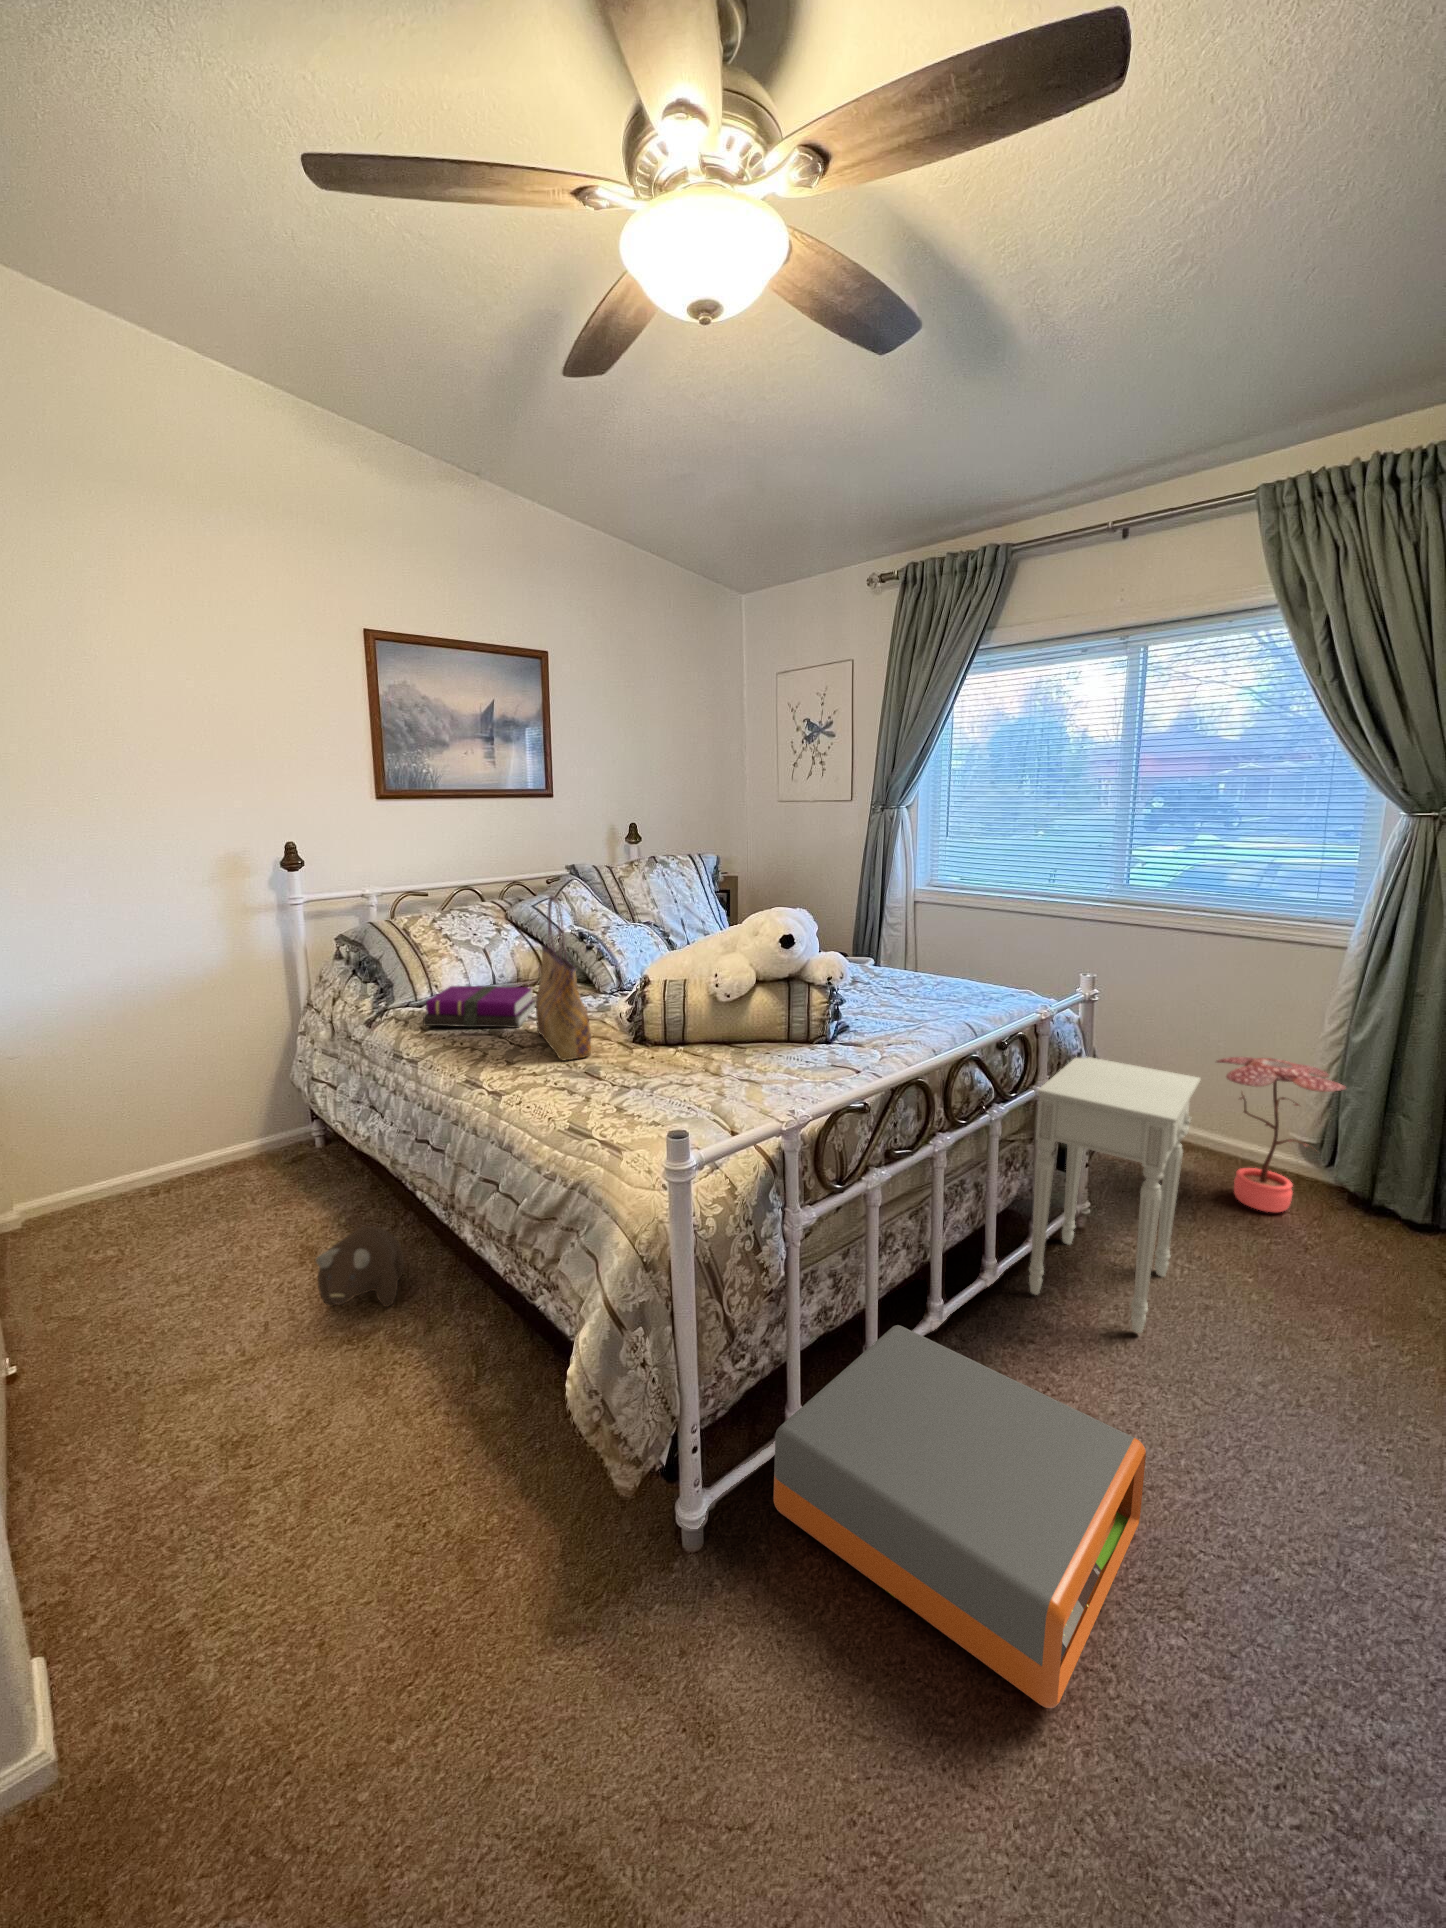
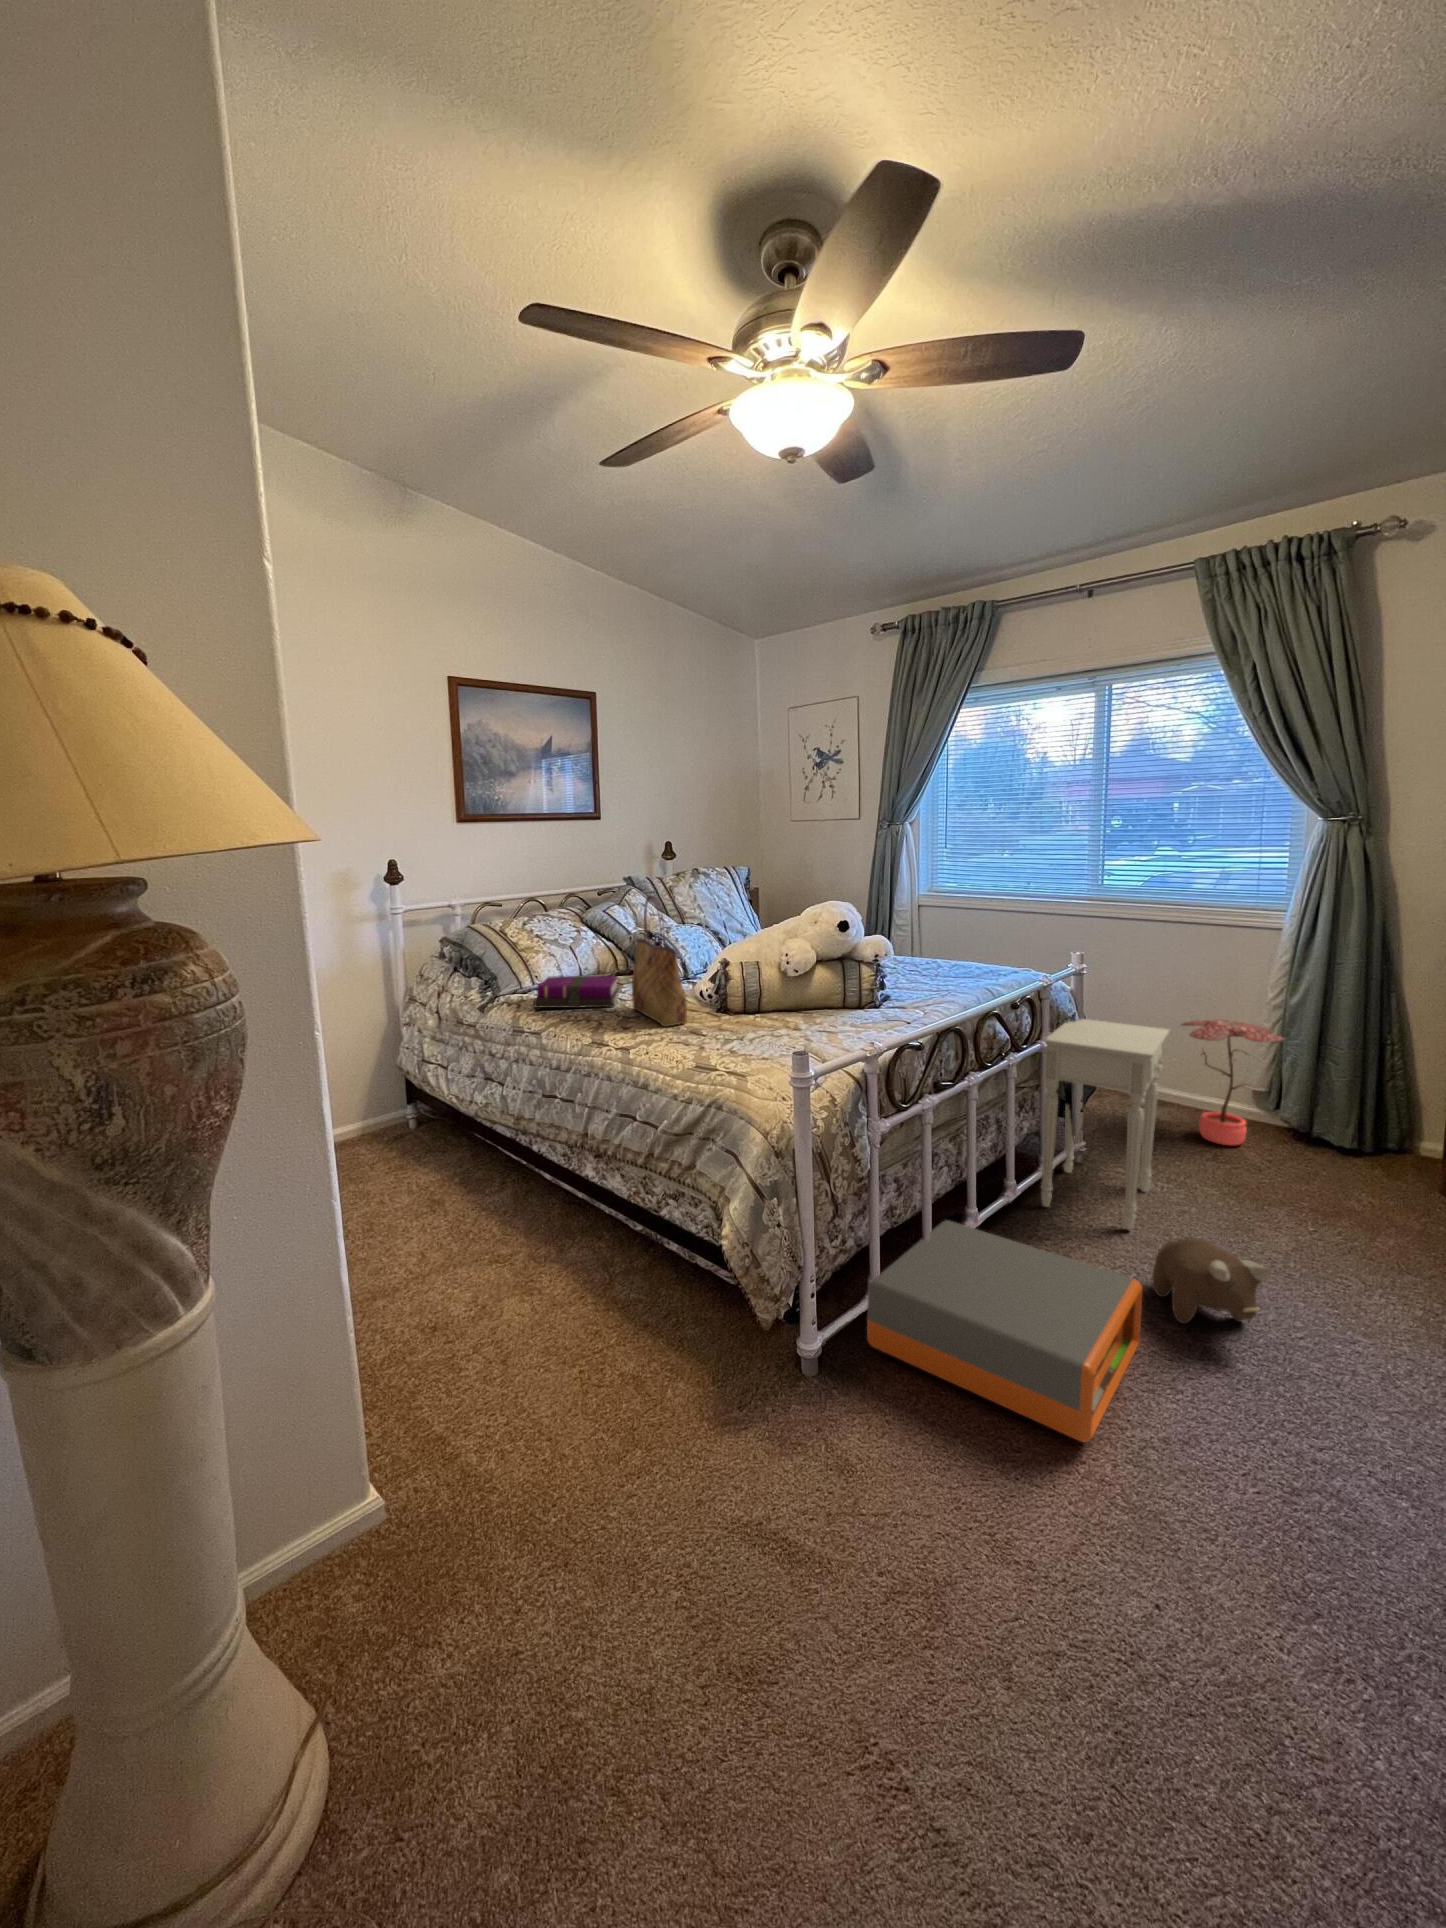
plush toy: present [316,1227,404,1307] -> present [1152,1237,1270,1323]

